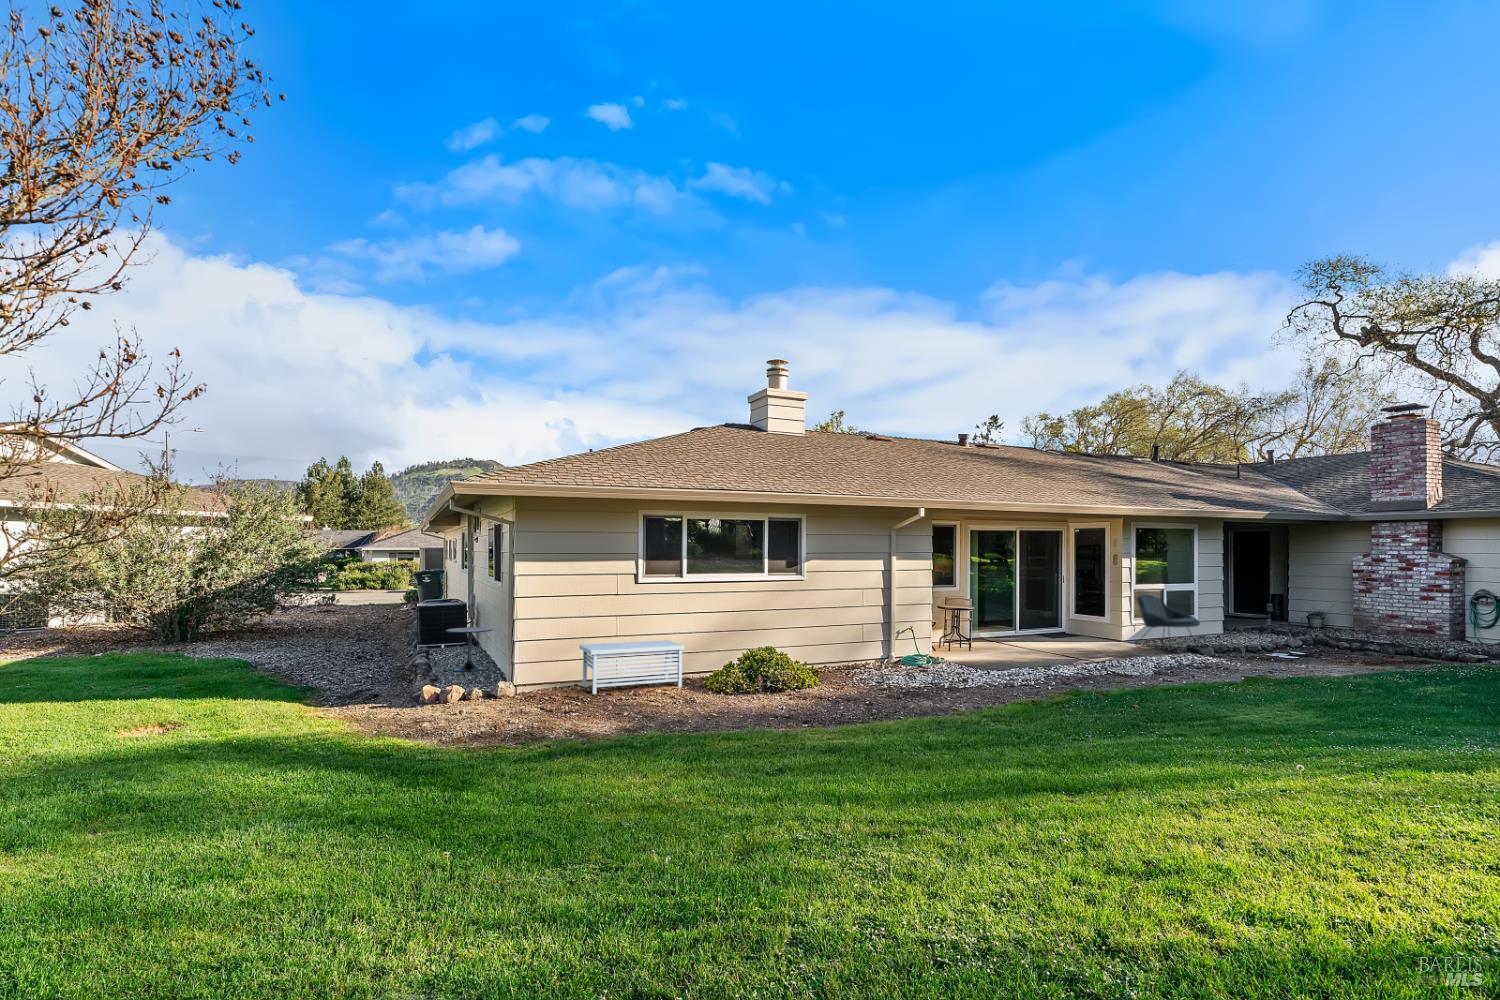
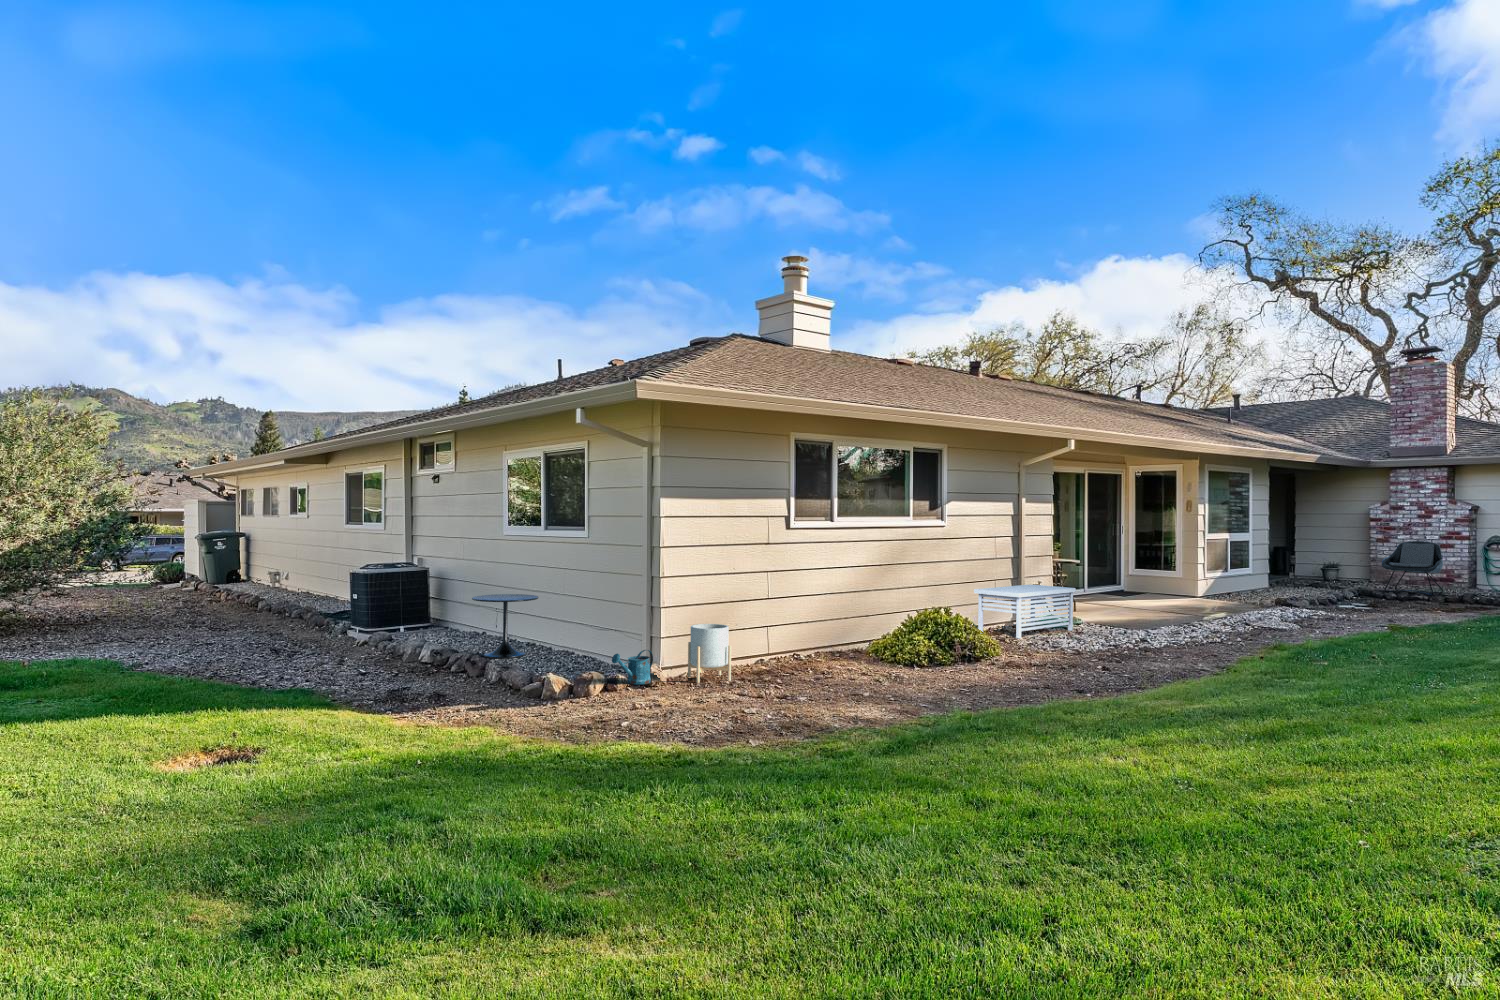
lounge chair: present [1137,595,1200,651] -> present [1382,541,1443,596]
storage bench: present [579,640,684,694] -> present [974,585,1076,638]
planter: none [532,653,563,695] -> present [688,624,731,683]
watering can: none [473,669,511,694] -> present [612,650,653,685]

